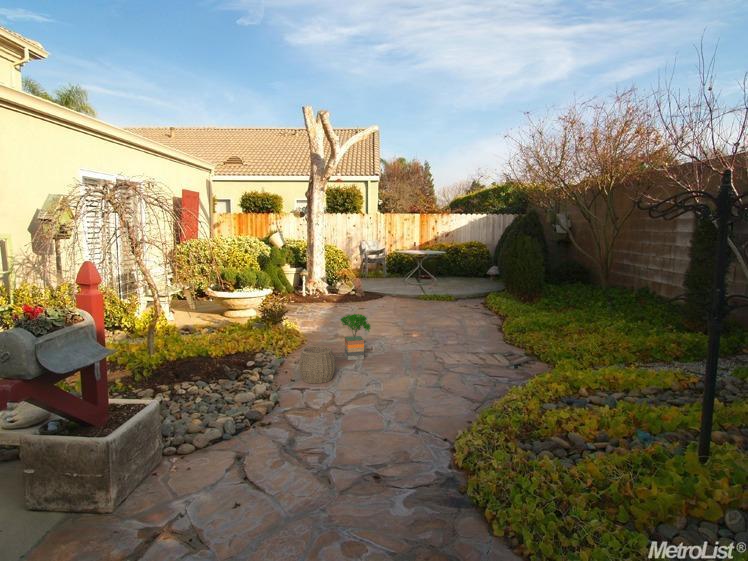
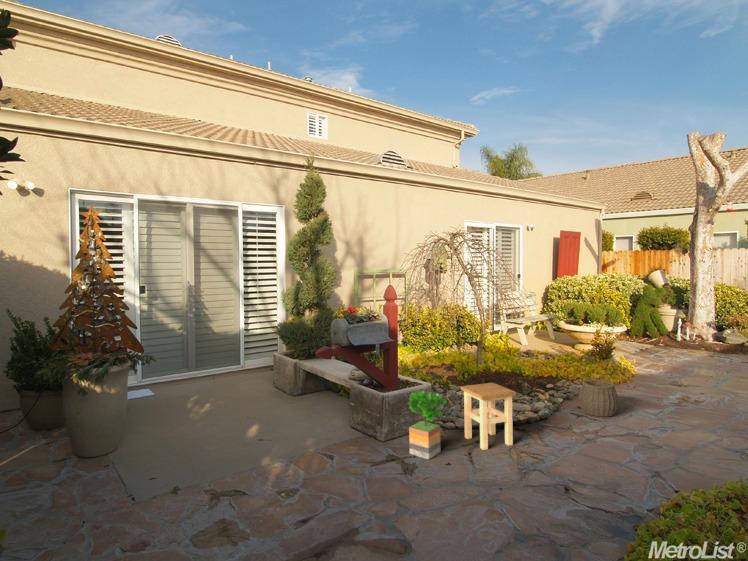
potted tree: present [340,314,371,360] -> present [409,391,447,459]
stool: none [213,375,285,465] -> present [461,383,516,450]

